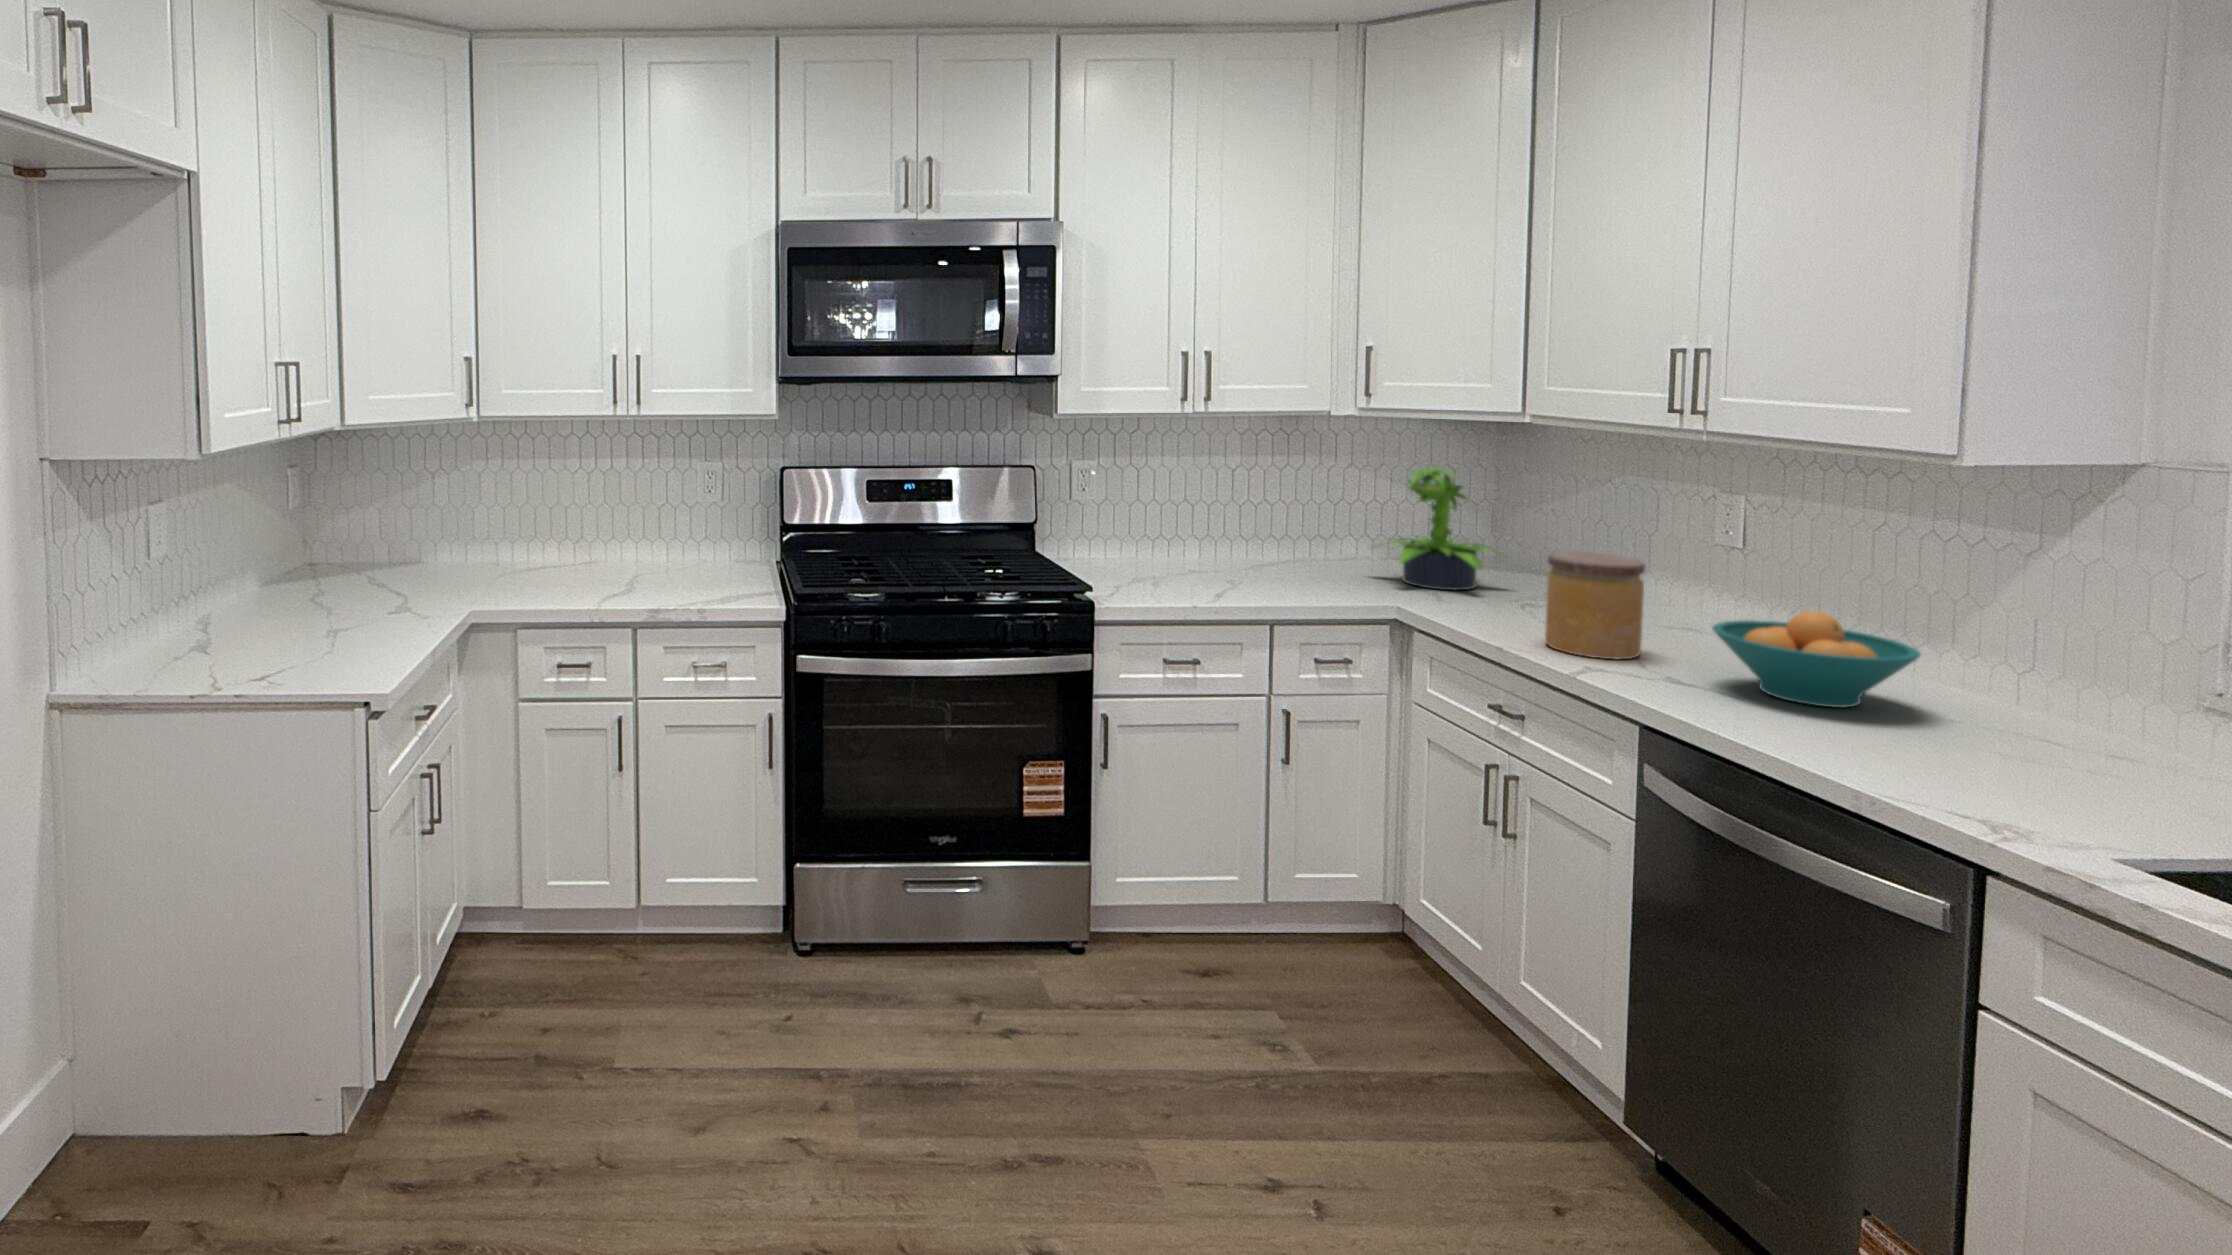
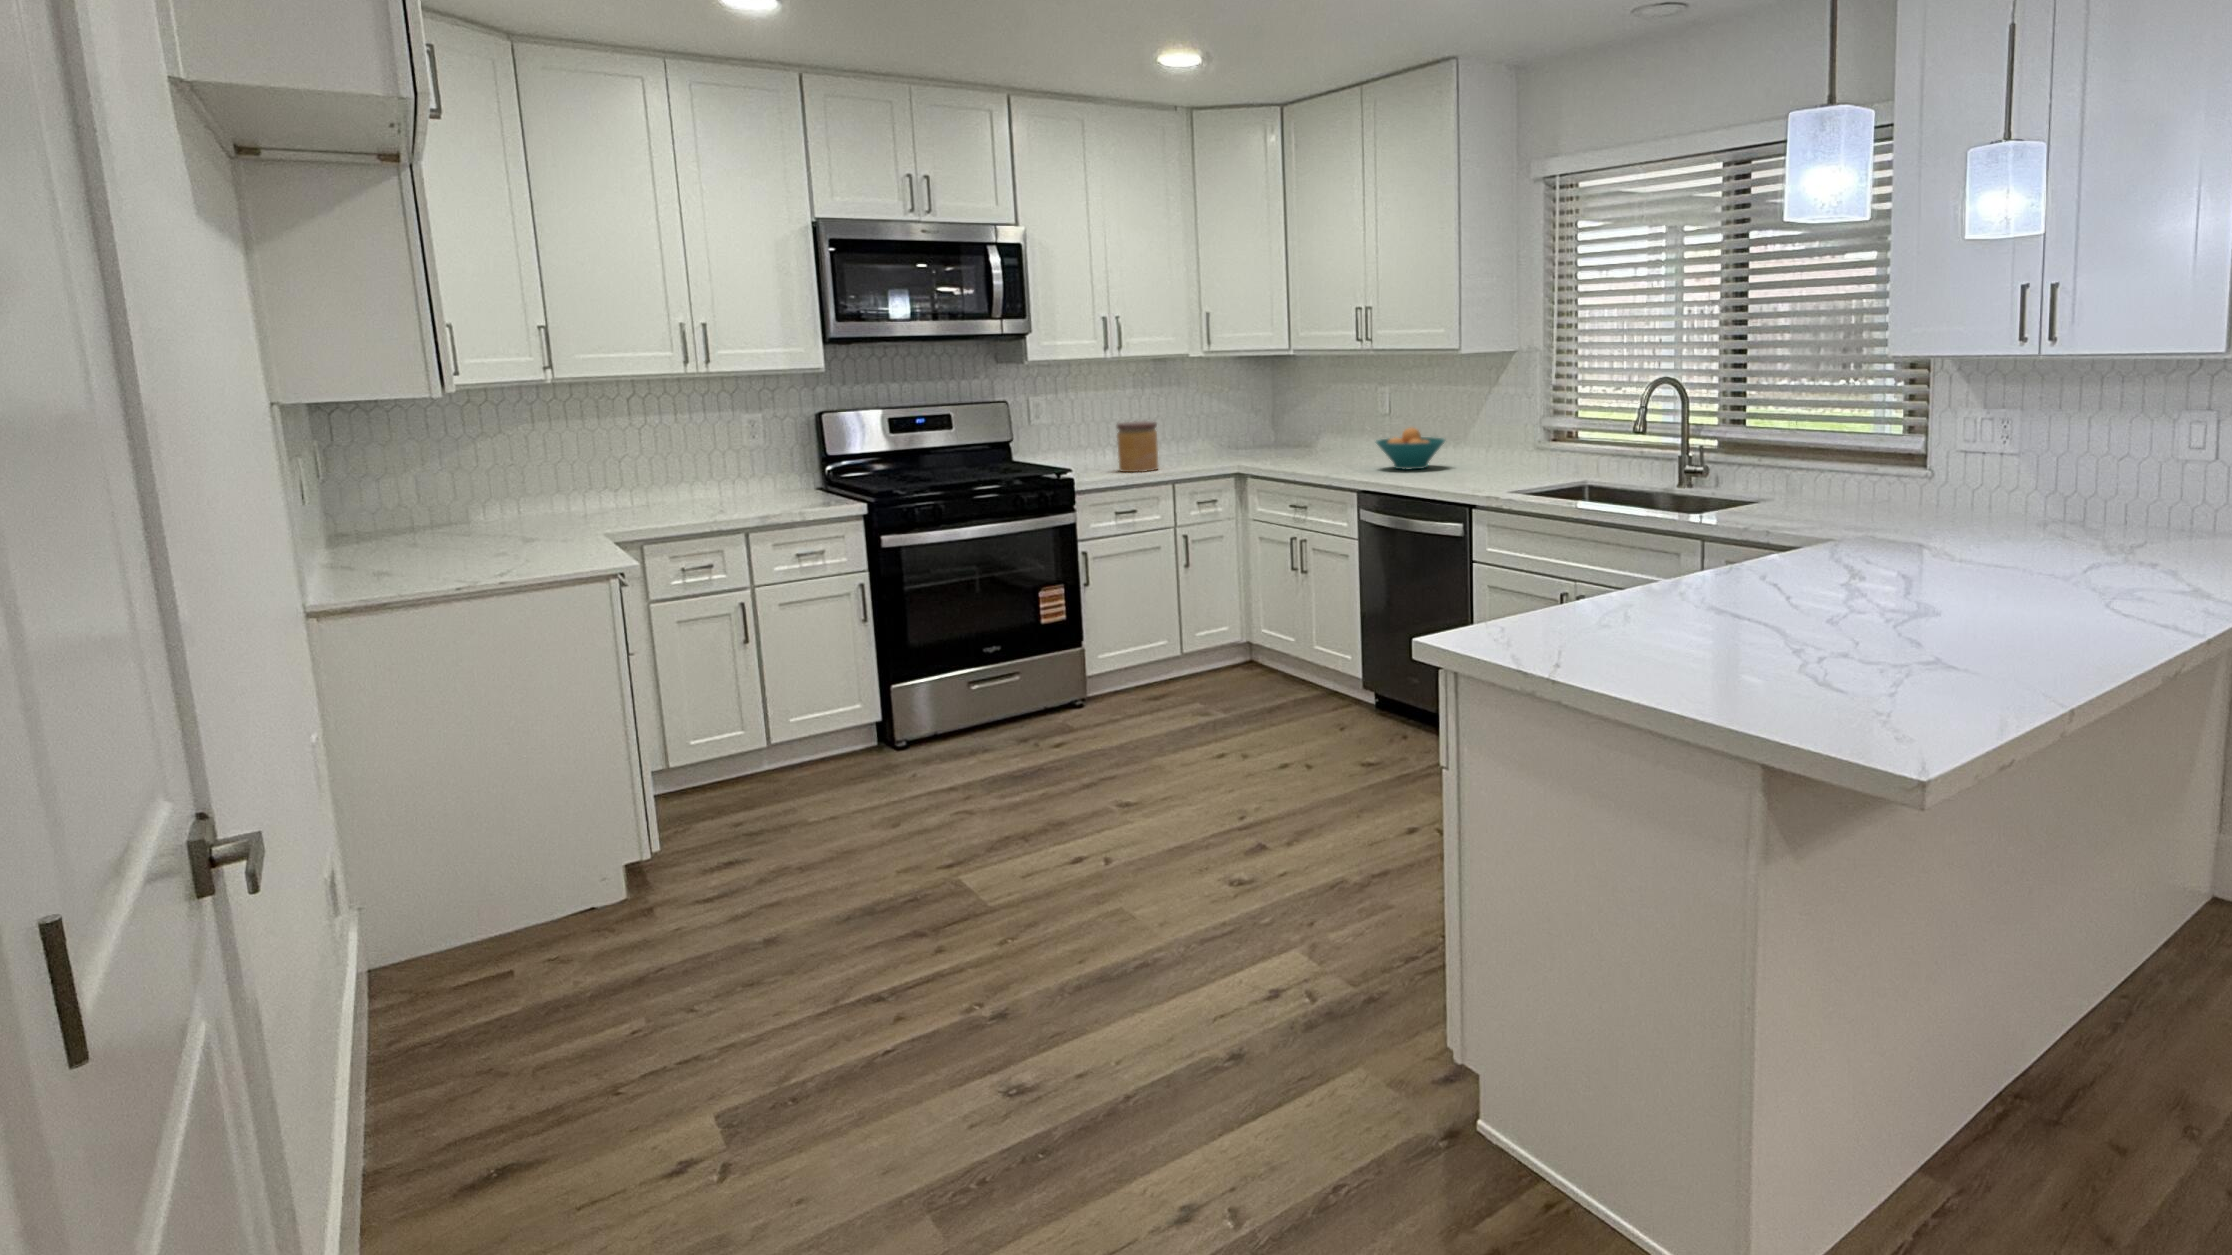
potted plant: present [1377,467,1503,590] -> none [1216,385,1289,458]
jar: present [1545,551,1645,659] -> present [1117,421,1159,472]

